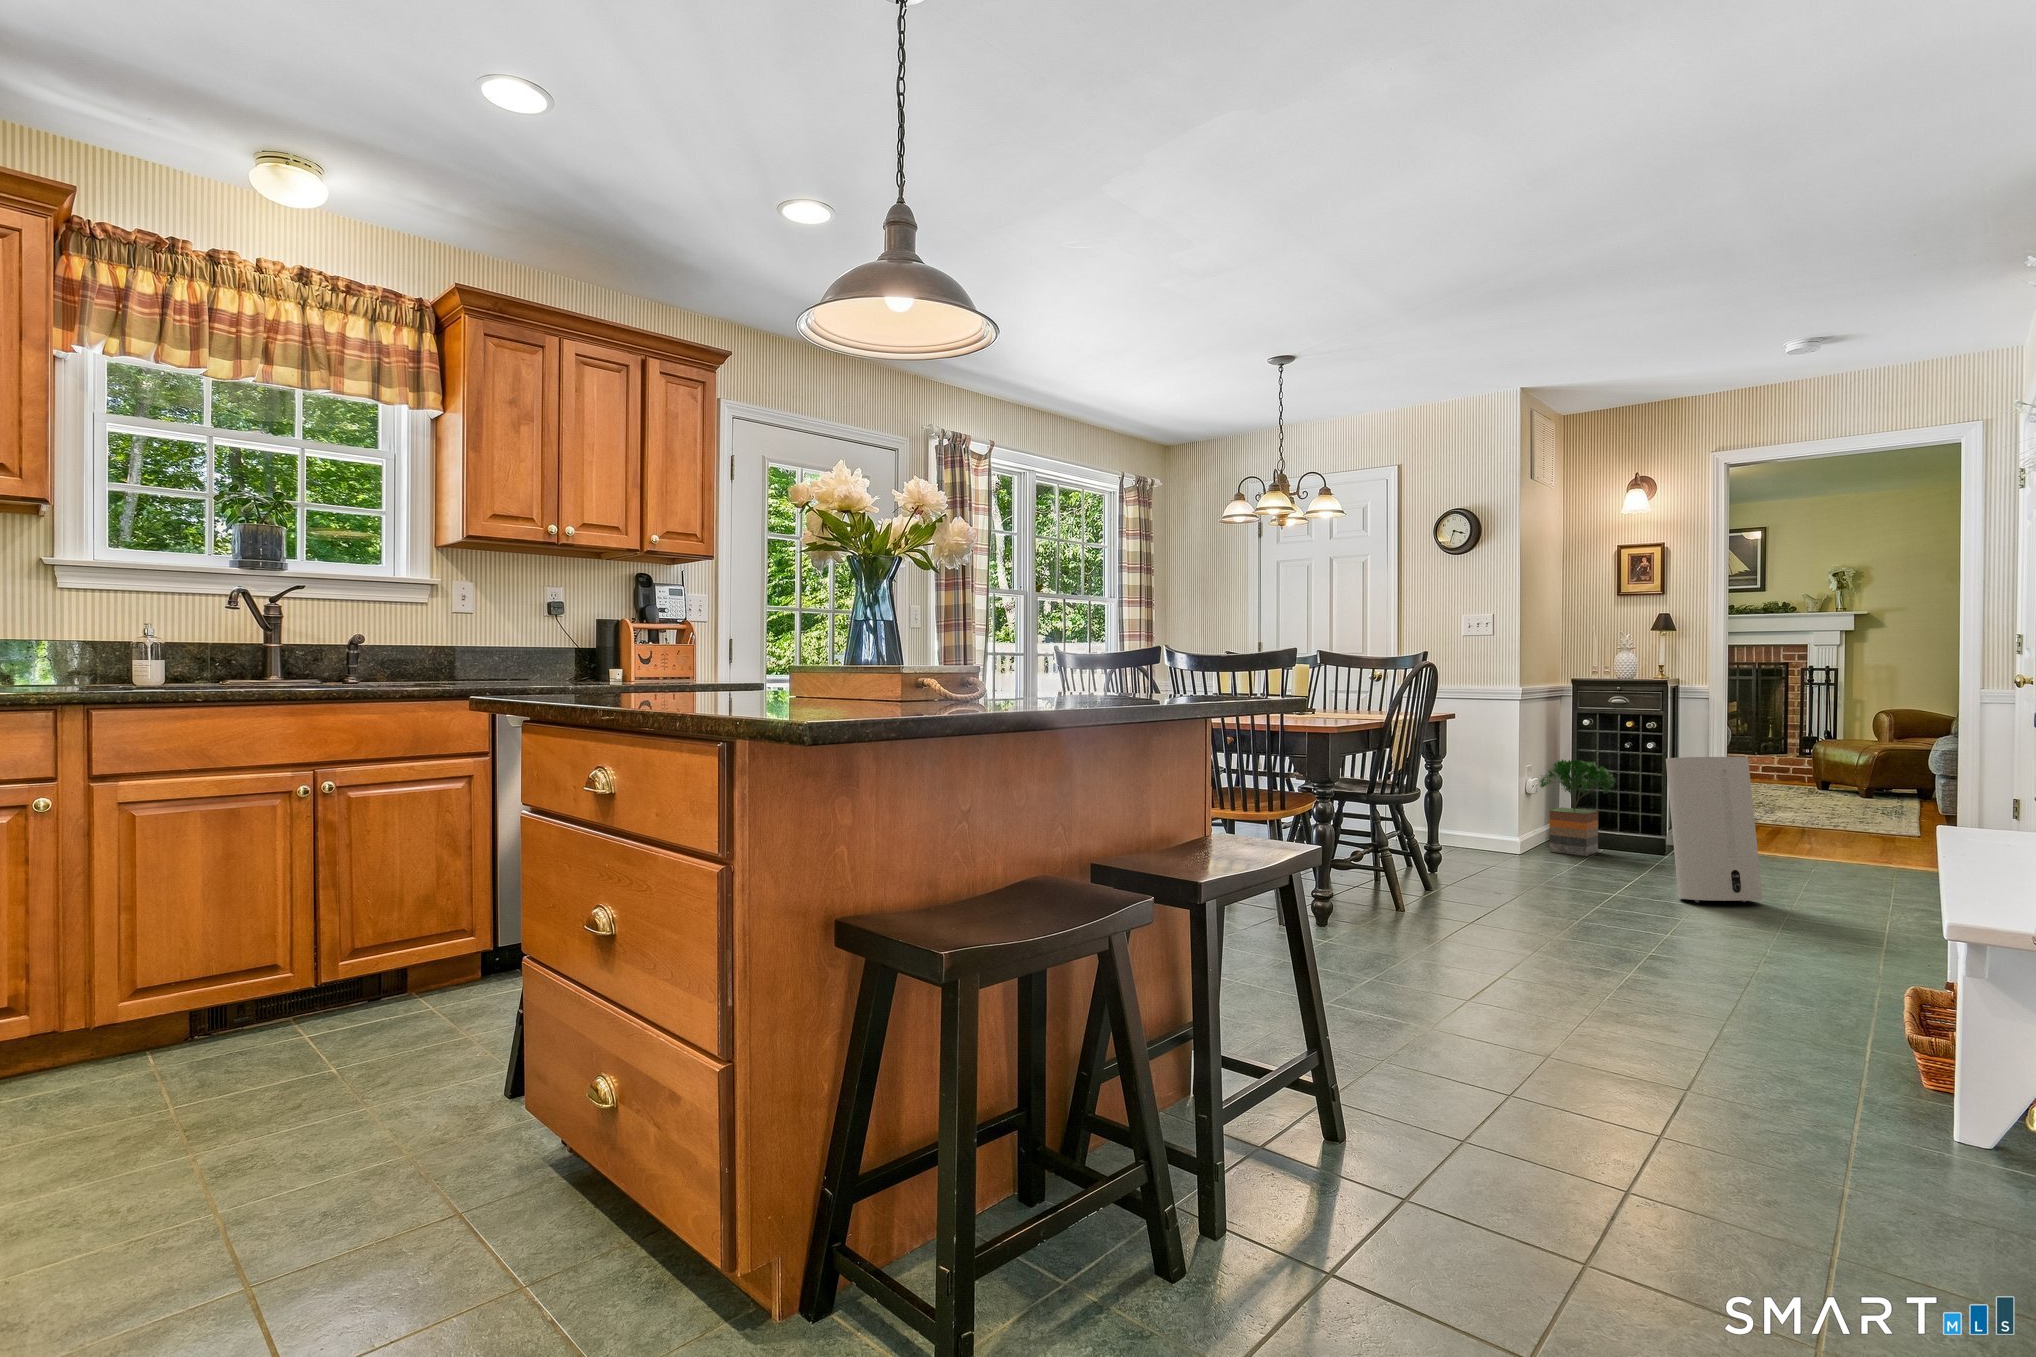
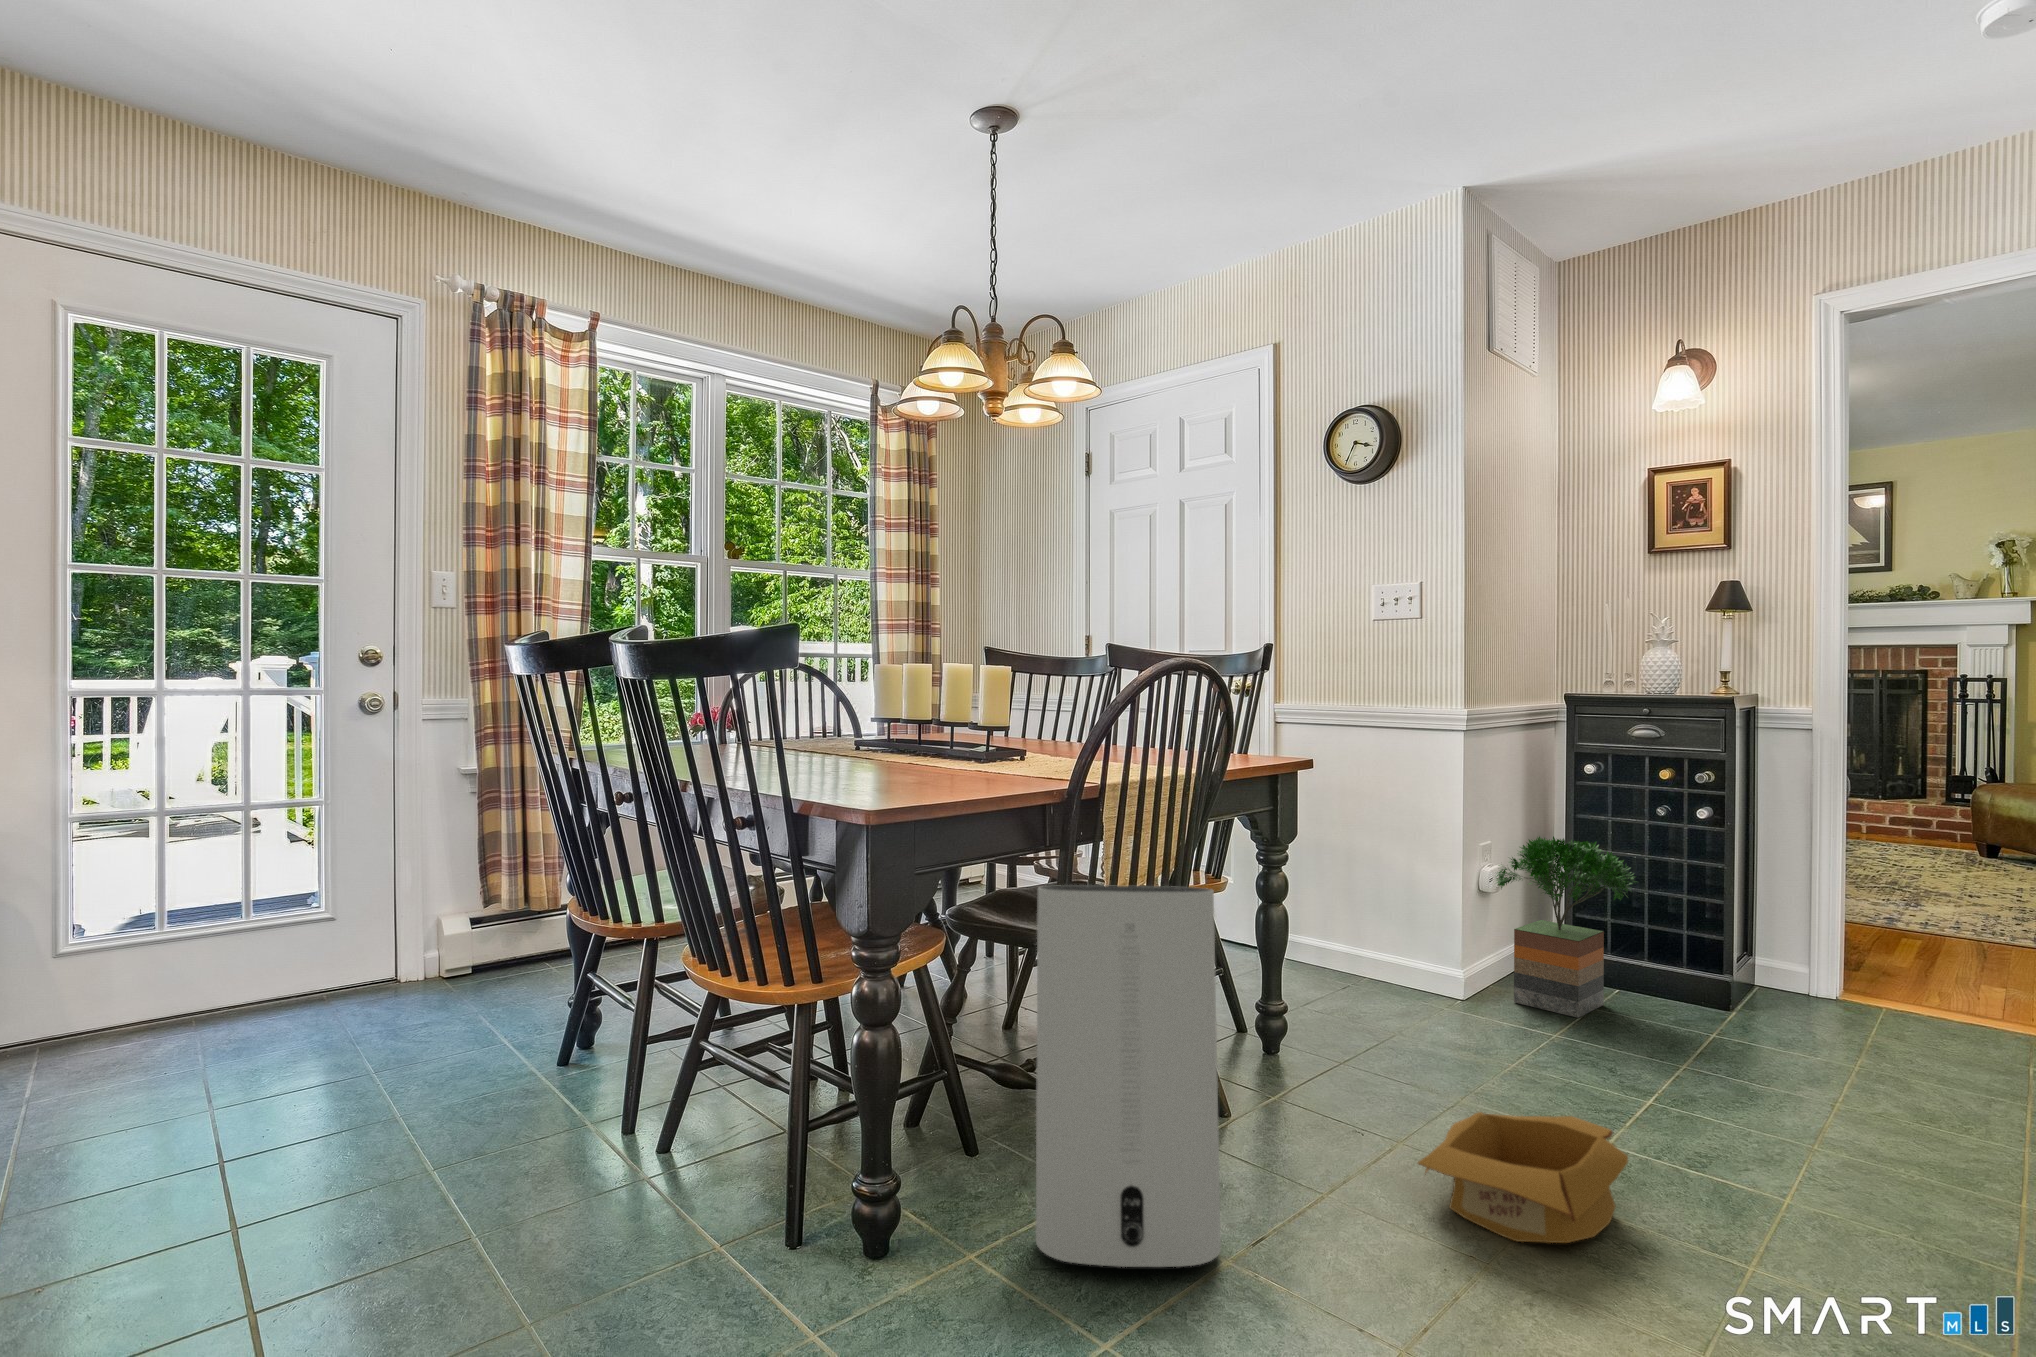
air purifier: present [1666,757,1763,902] -> present [1036,885,1221,1267]
cardboard box: none [1543,868,1632,911] -> present [1418,1112,1628,1243]

